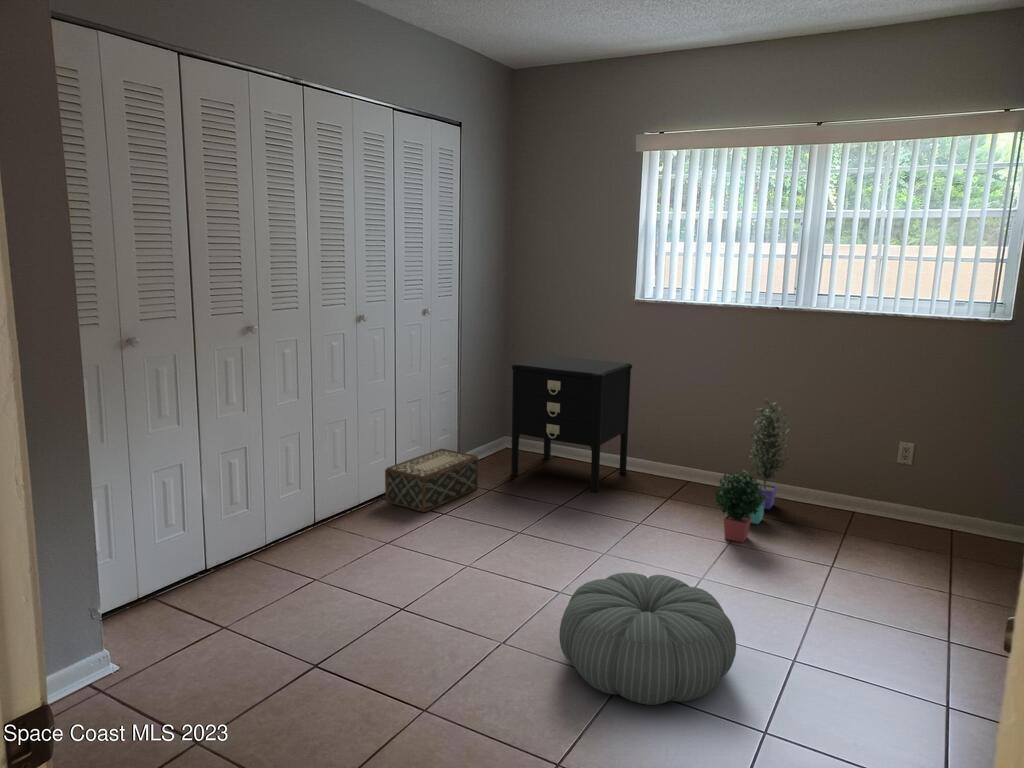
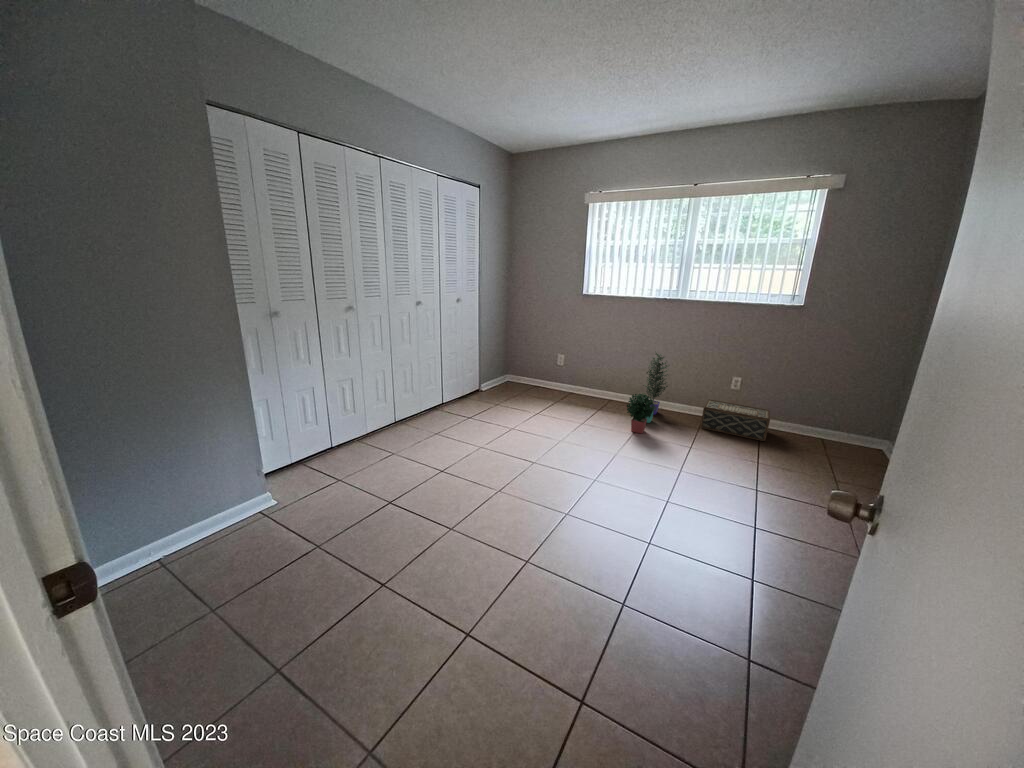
nightstand: present [511,355,632,492] -> none [509,327,579,404]
woven basket: present [385,449,478,512] -> present [701,399,770,441]
pouf: present [559,573,736,705] -> none [538,453,646,534]

